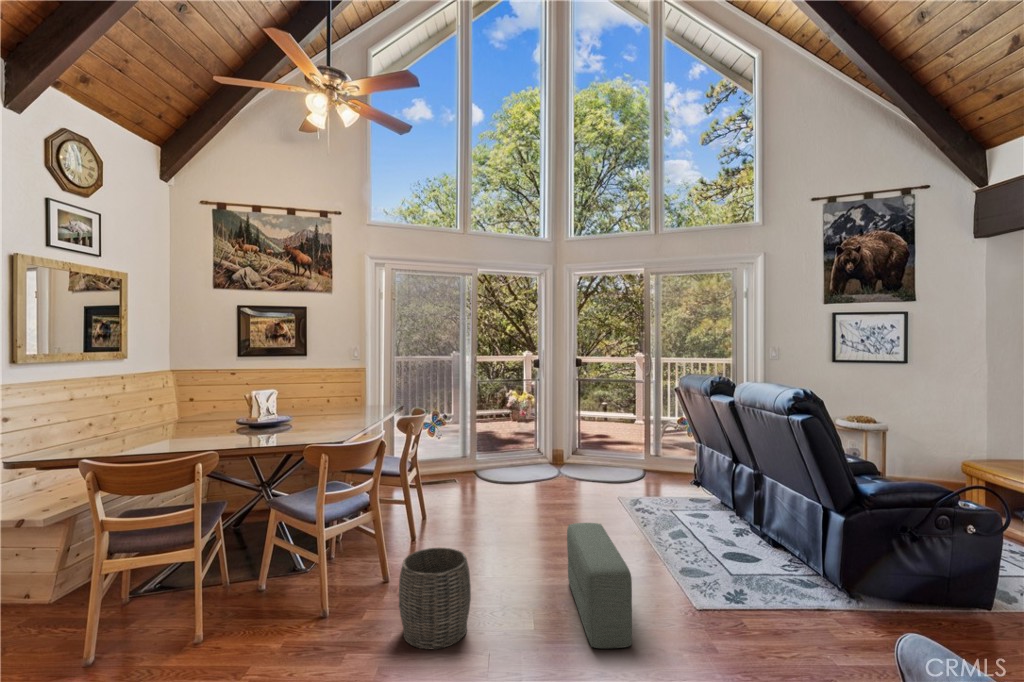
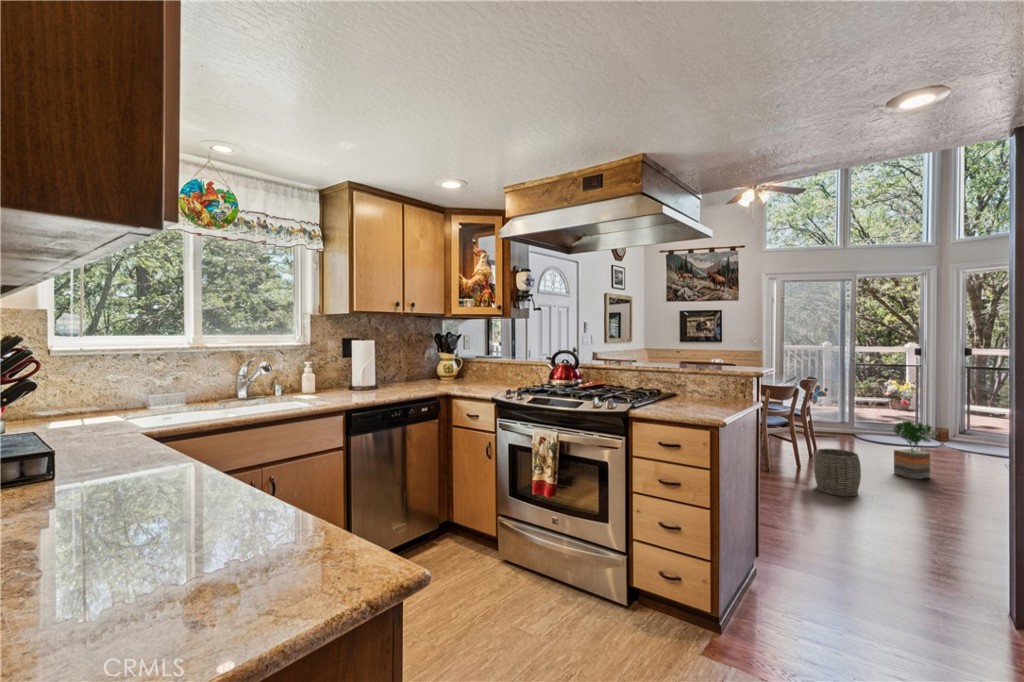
potted tree: none [513,467,565,556] -> present [893,421,937,479]
pouf: present [567,523,632,648] -> none [937,454,984,519]

